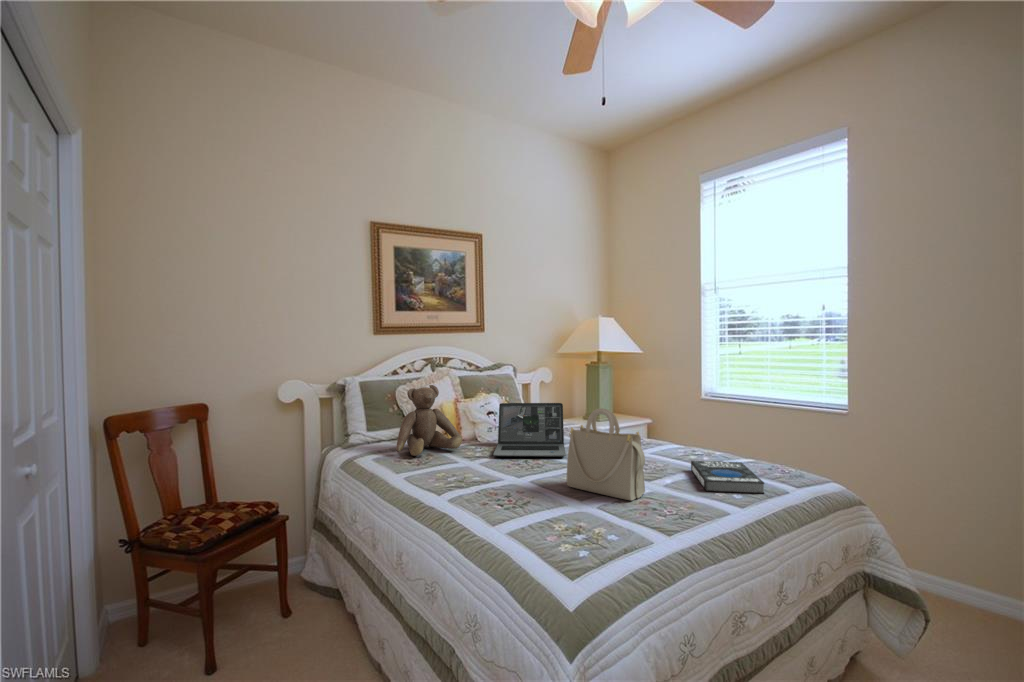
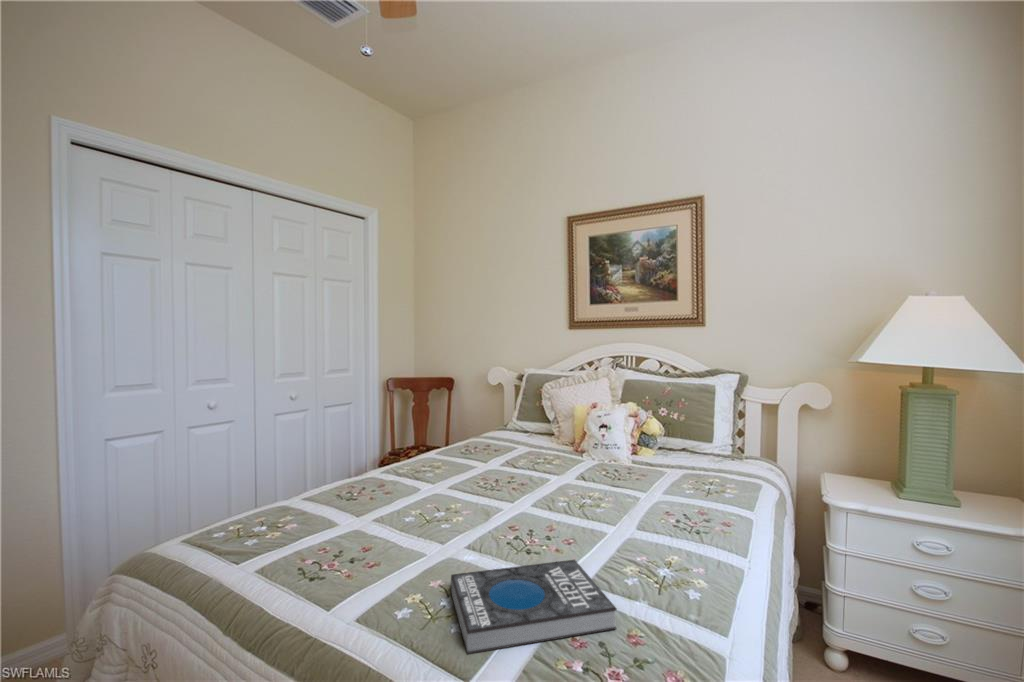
teddy bear: present [396,385,462,456] -> none [483,381,550,452]
laptop: present [493,403,566,457] -> none [513,414,634,493]
handbag: present [567,408,645,500] -> none [378,420,456,549]

